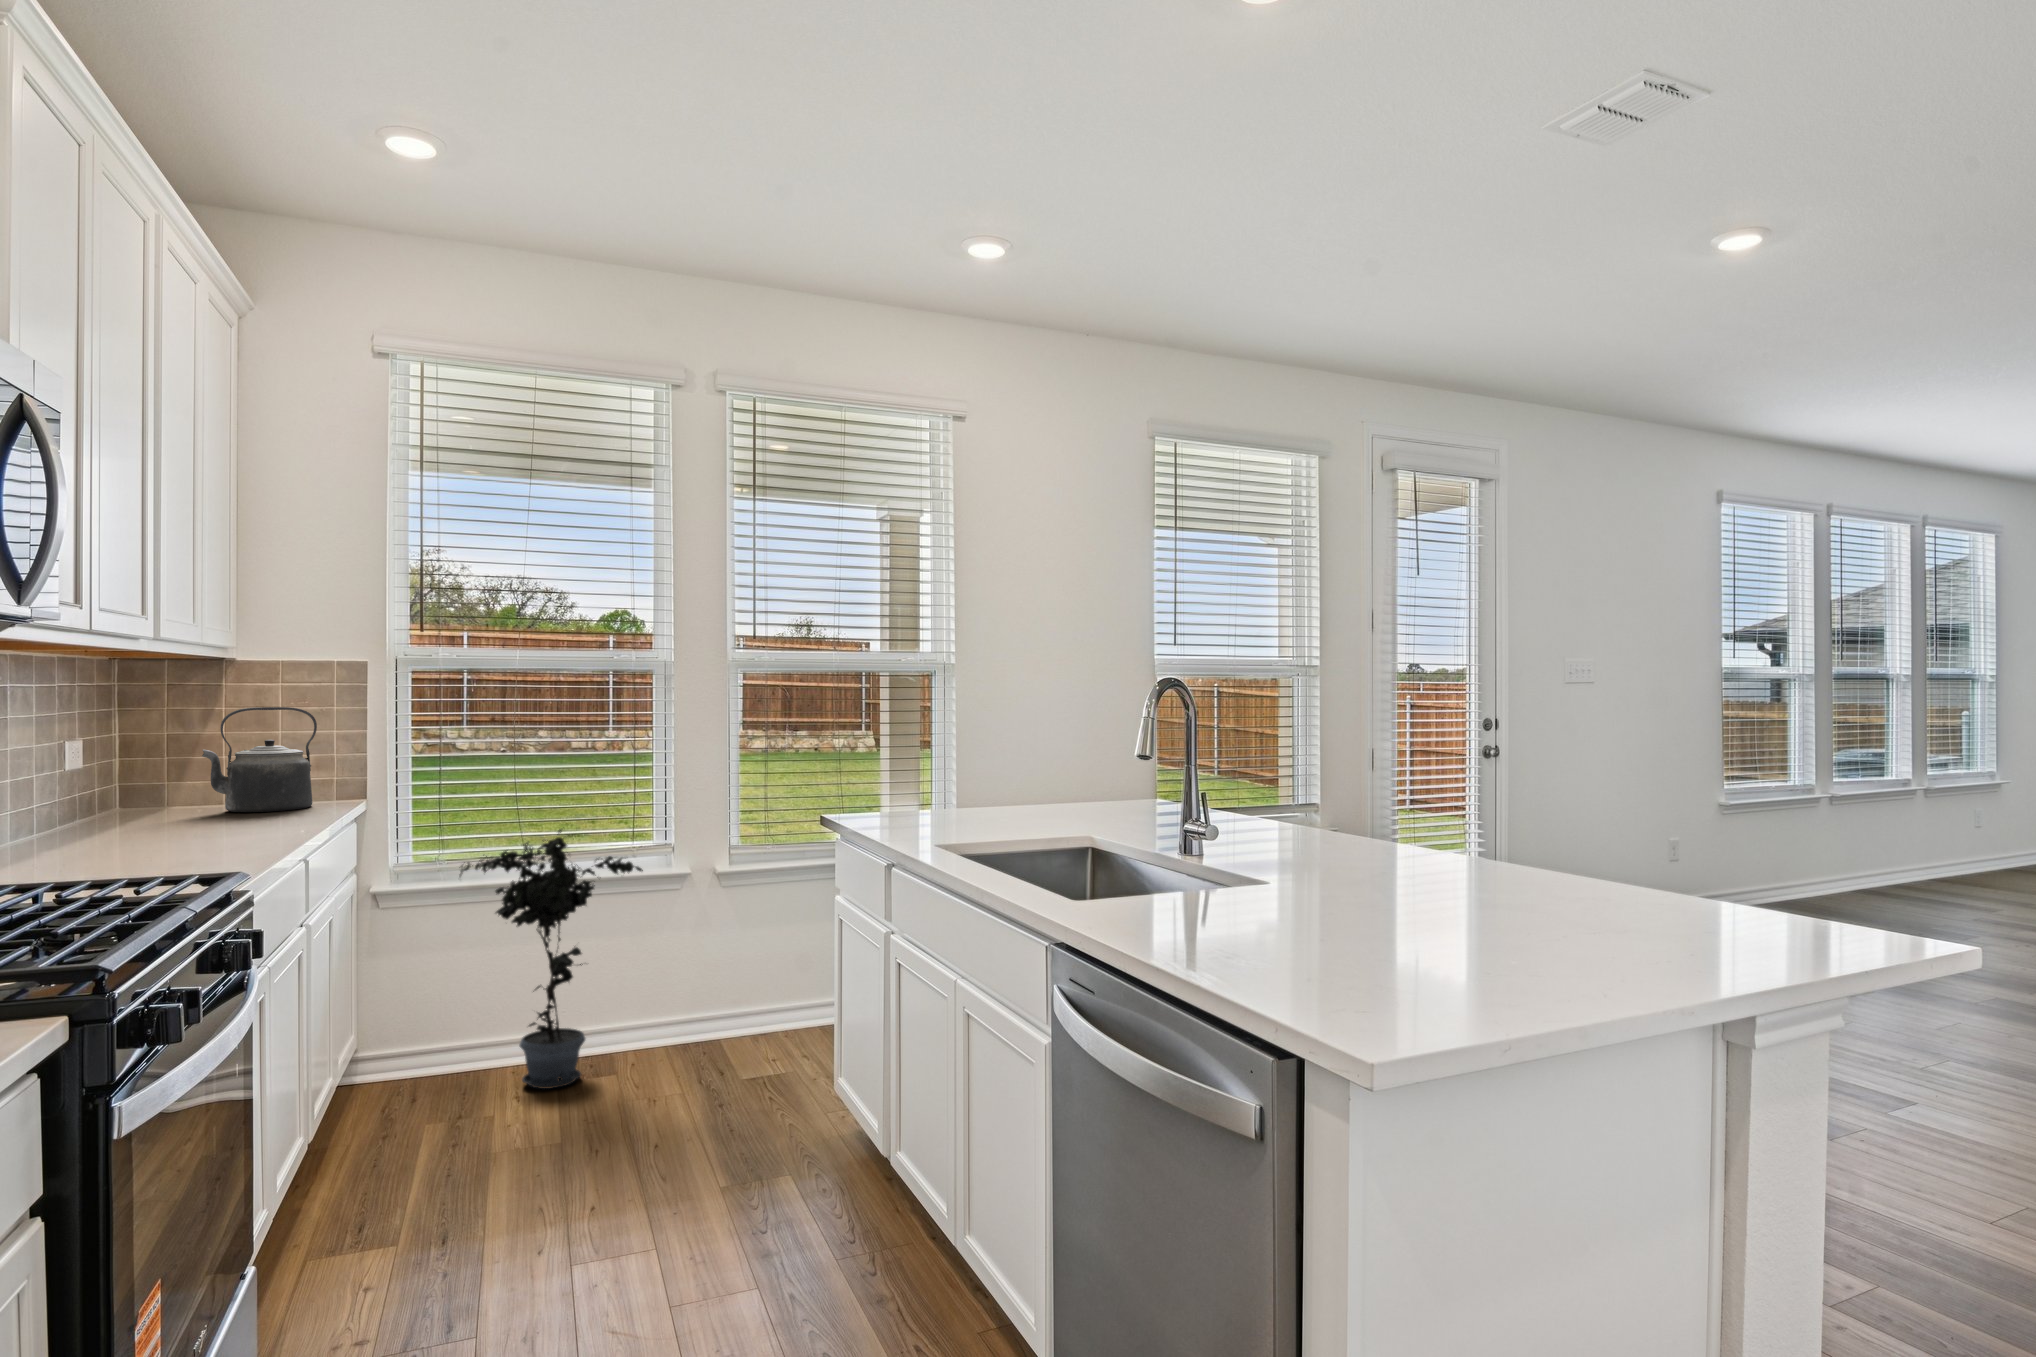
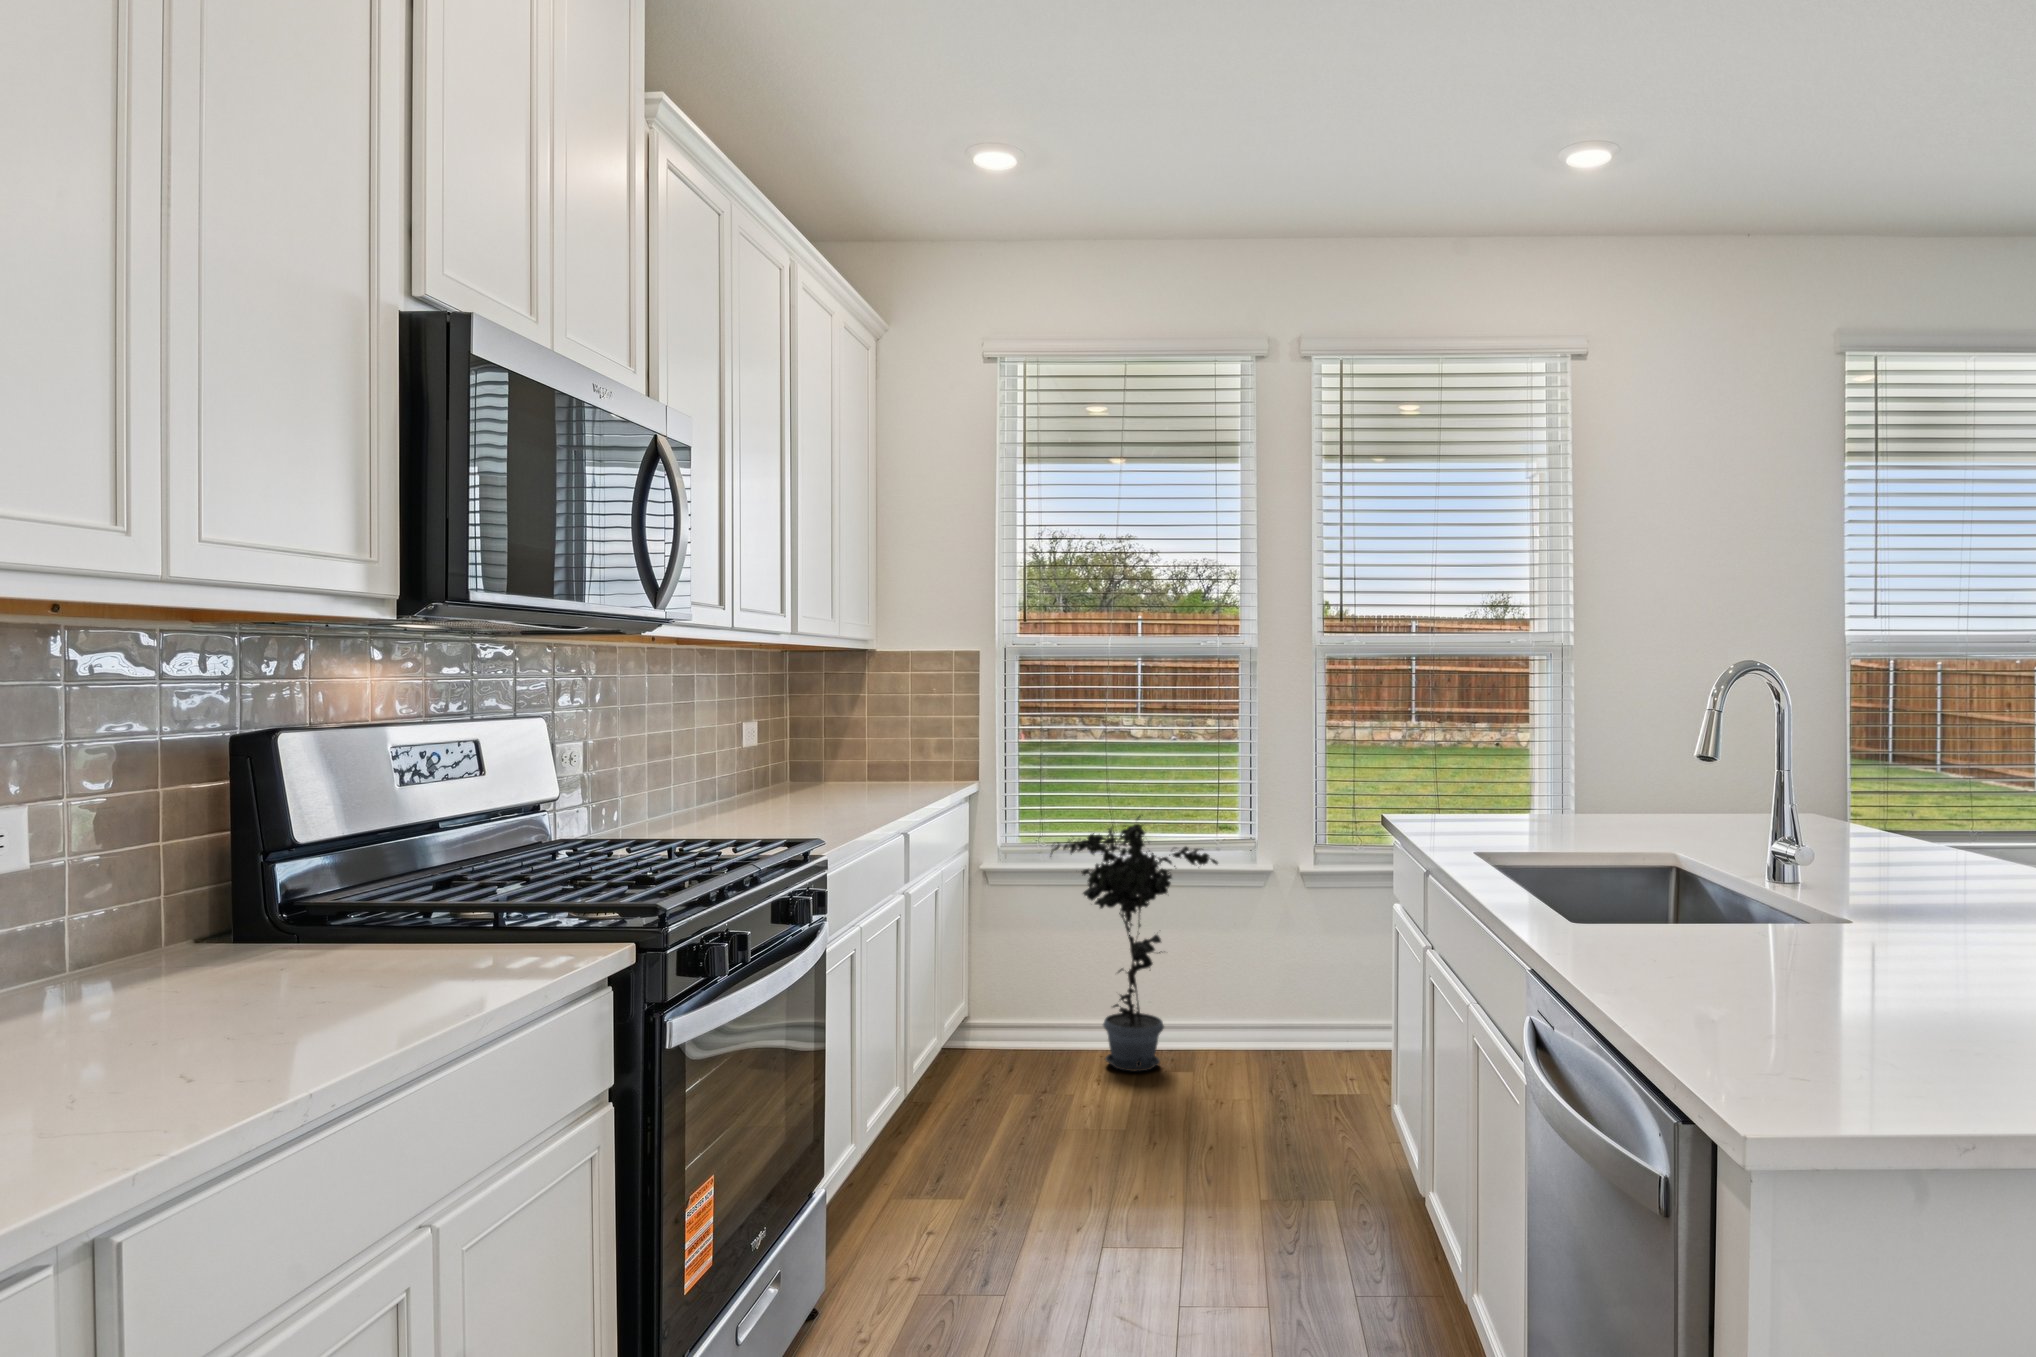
kettle: present [202,707,317,812] -> none [849,691,936,784]

